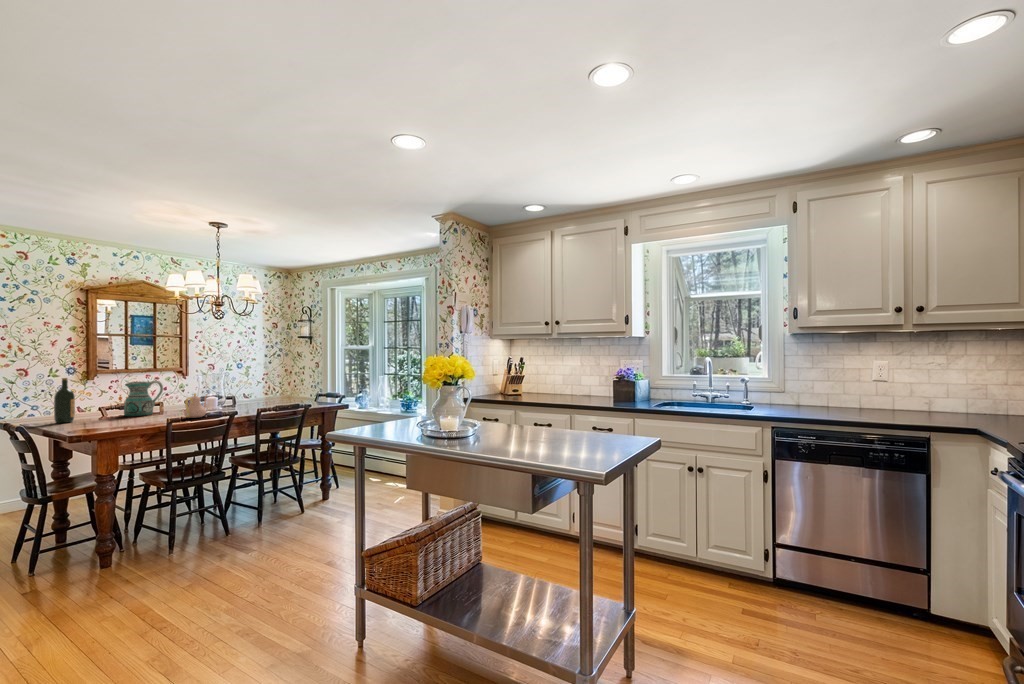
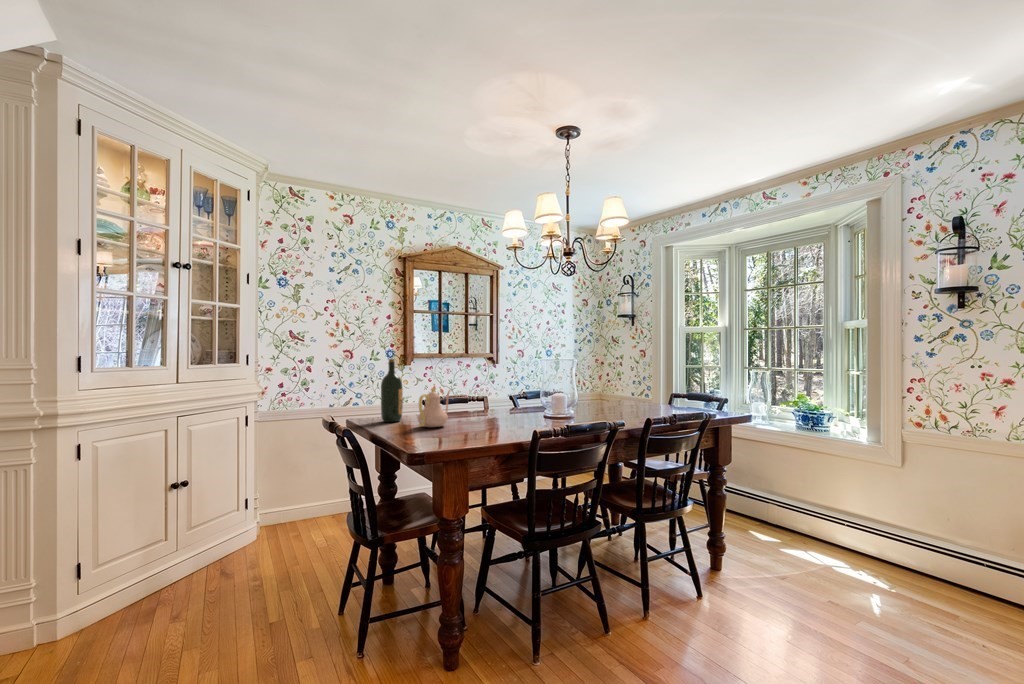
ceramic pitcher: present [124,381,163,416] -> none [455,366,498,417]
teapot: present [184,393,207,418] -> present [418,388,451,427]

